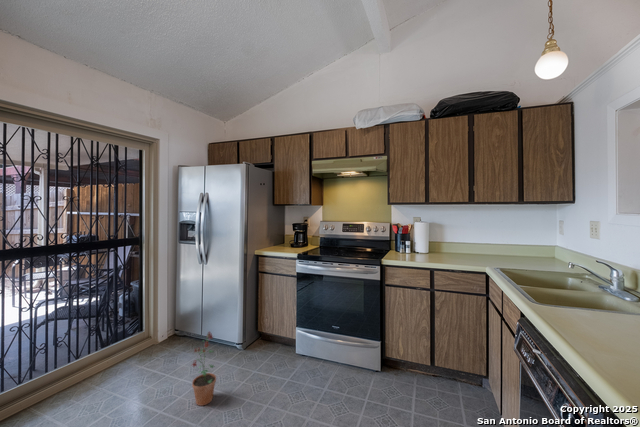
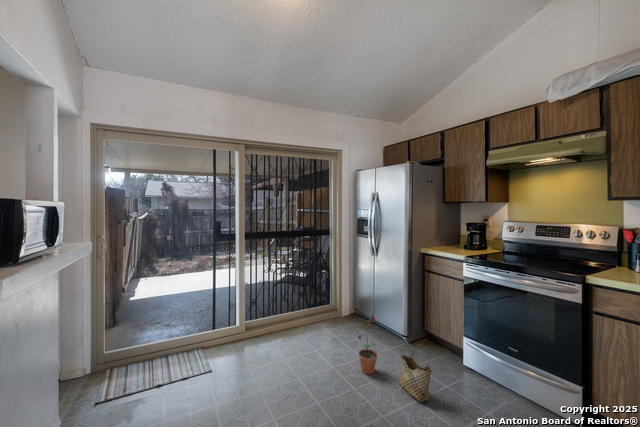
woven basket: none [244,349,279,411] -> present [399,344,431,402]

